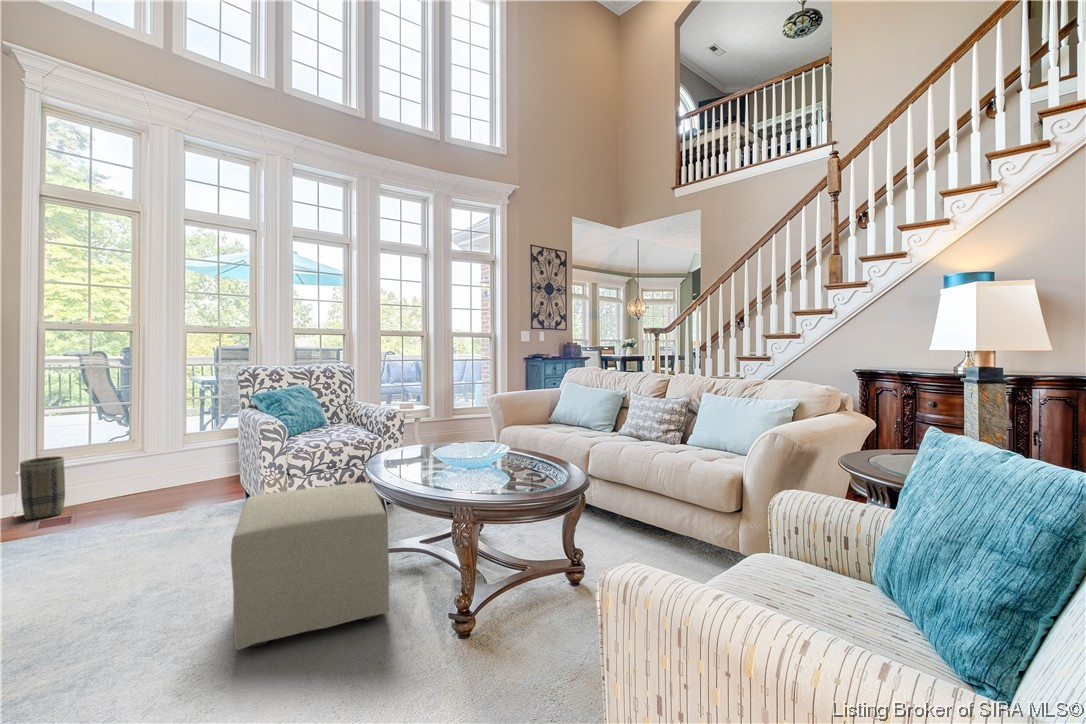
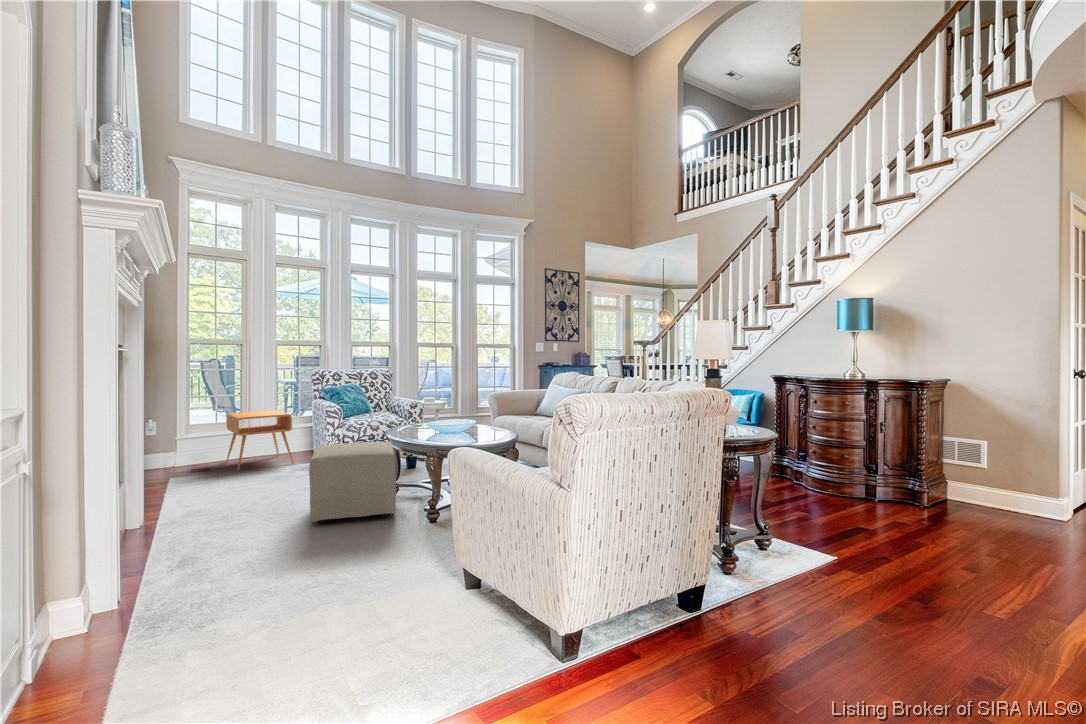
side table: none [107,423,213,519] -> present [226,410,294,471]
basket: present [20,456,65,520] -> none [176,429,201,469]

